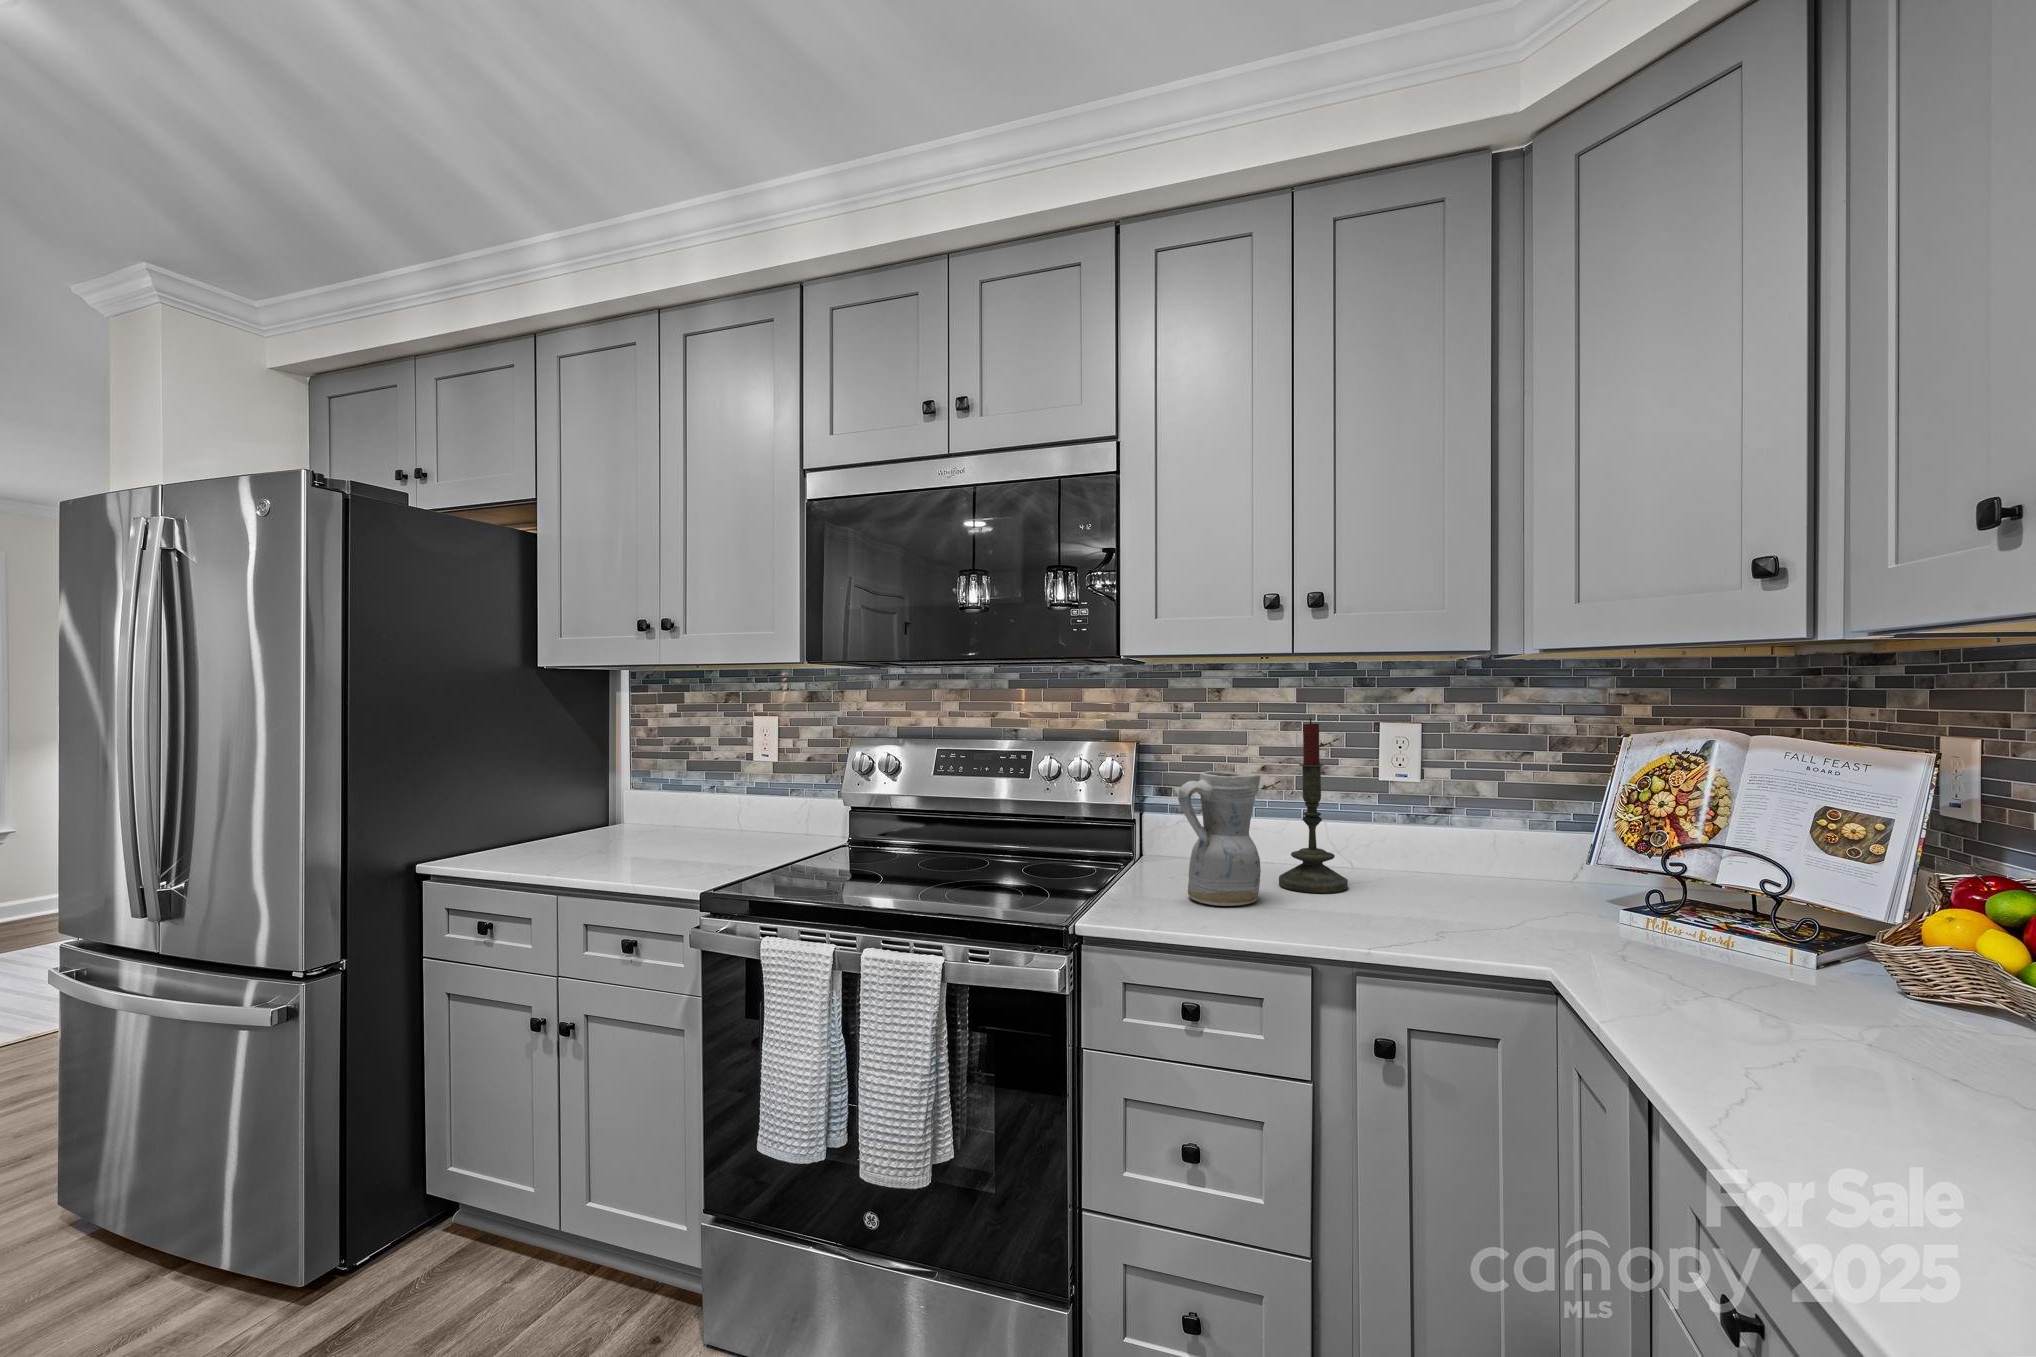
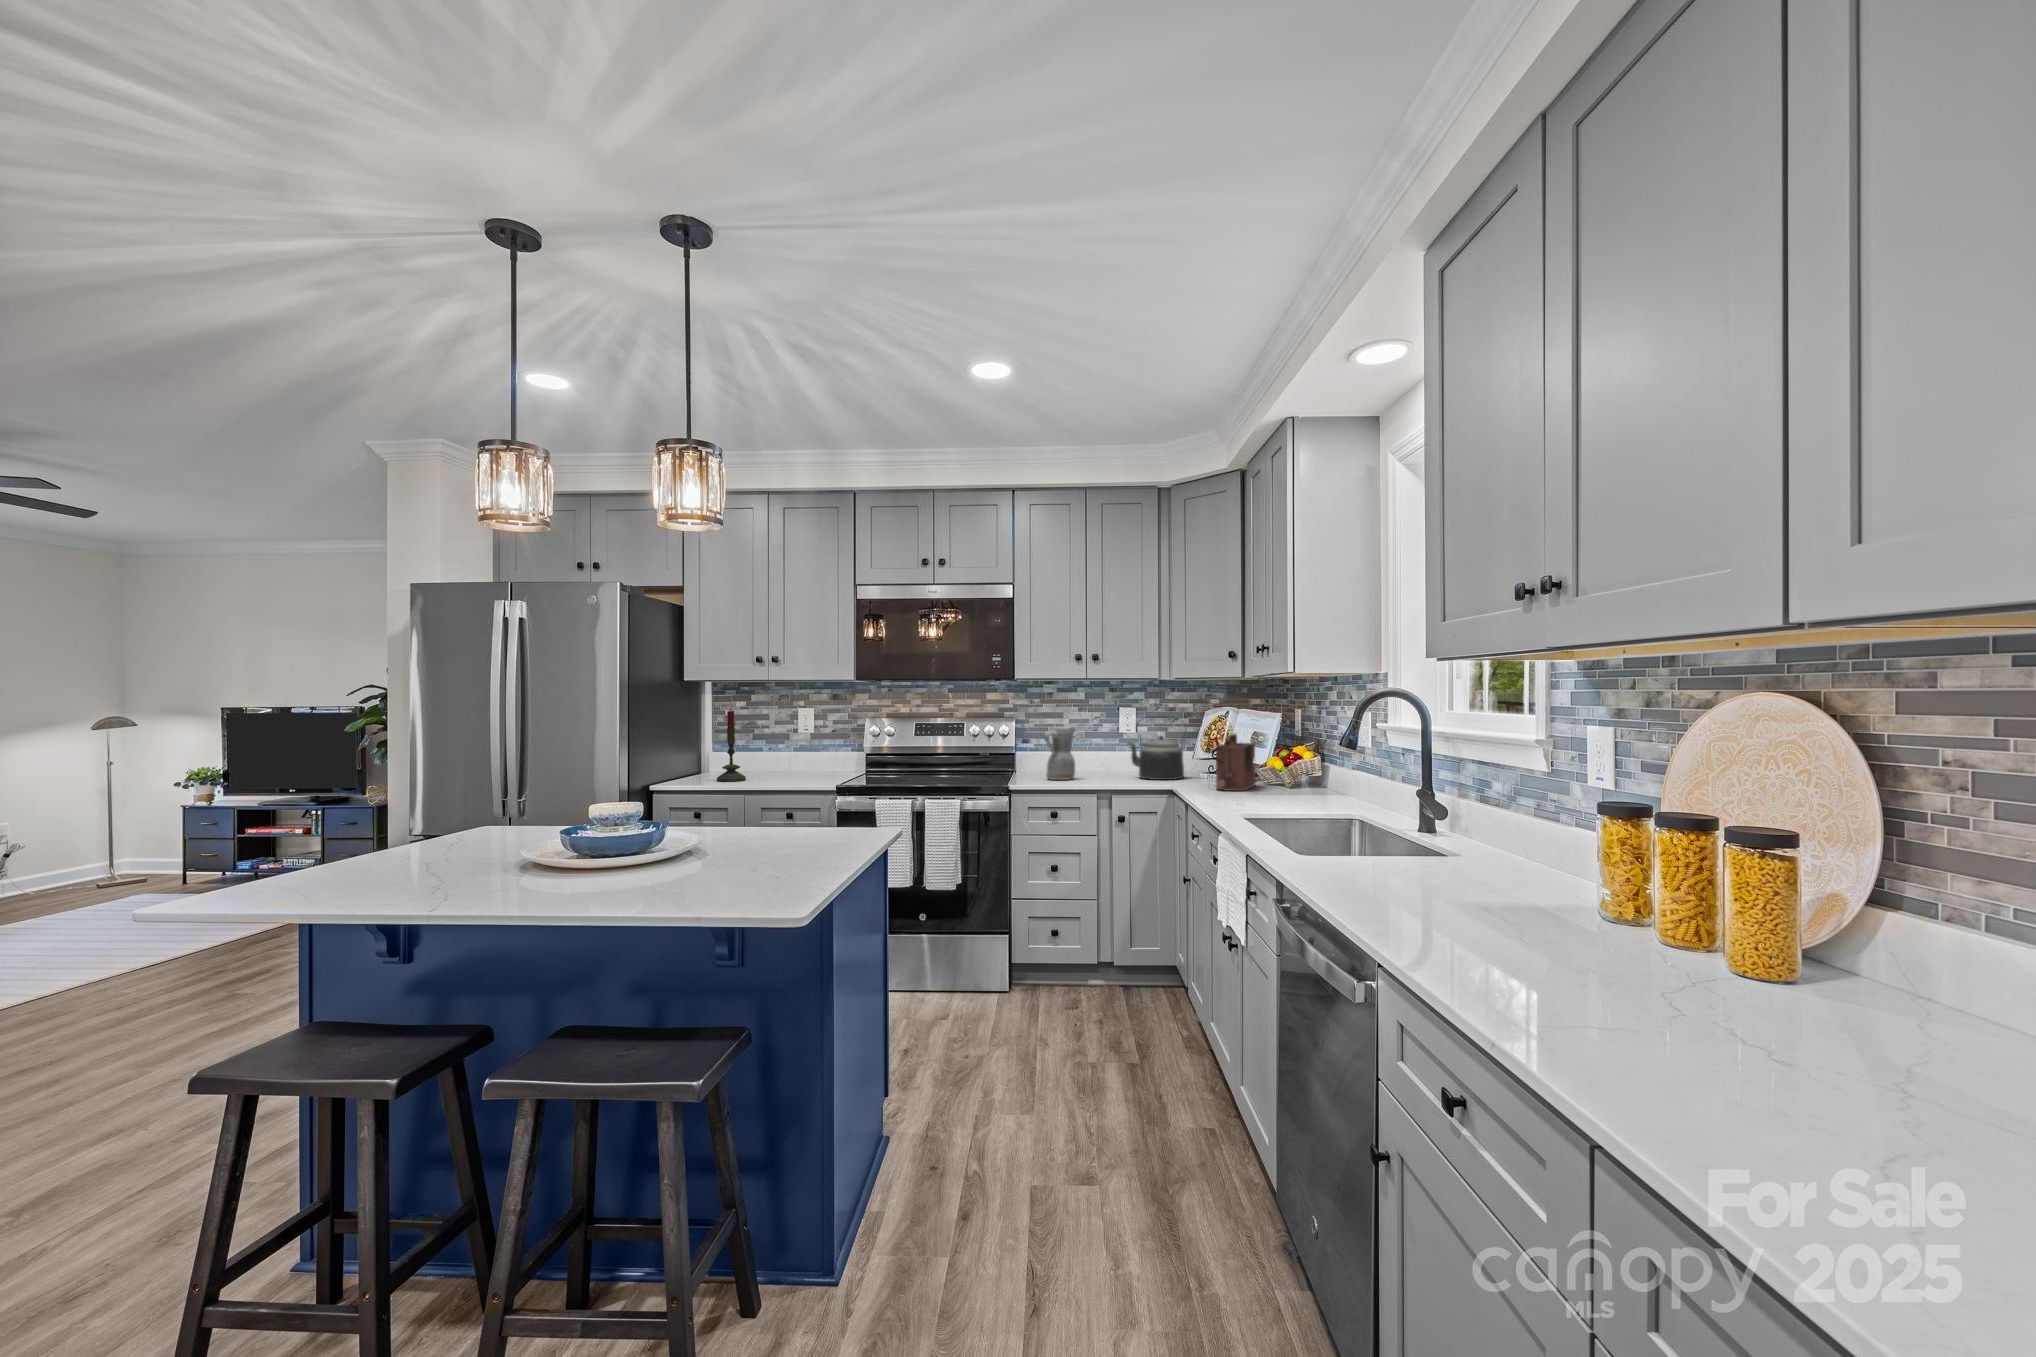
candle: present [1279,718,1348,893] -> present [717,709,746,782]
kettle: none [1399,748,1571,926] -> present [1128,716,1185,780]
toaster: none [1735,823,1875,1058] -> present [1216,733,1255,791]

